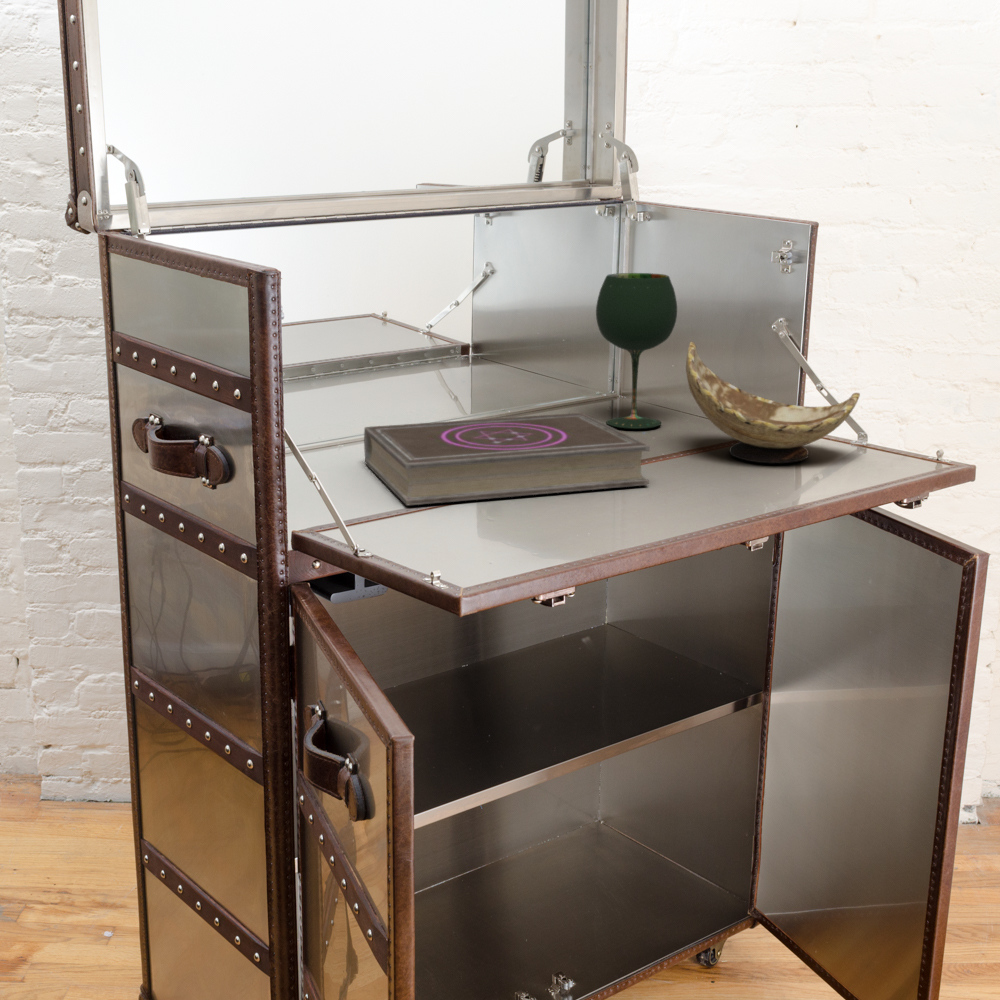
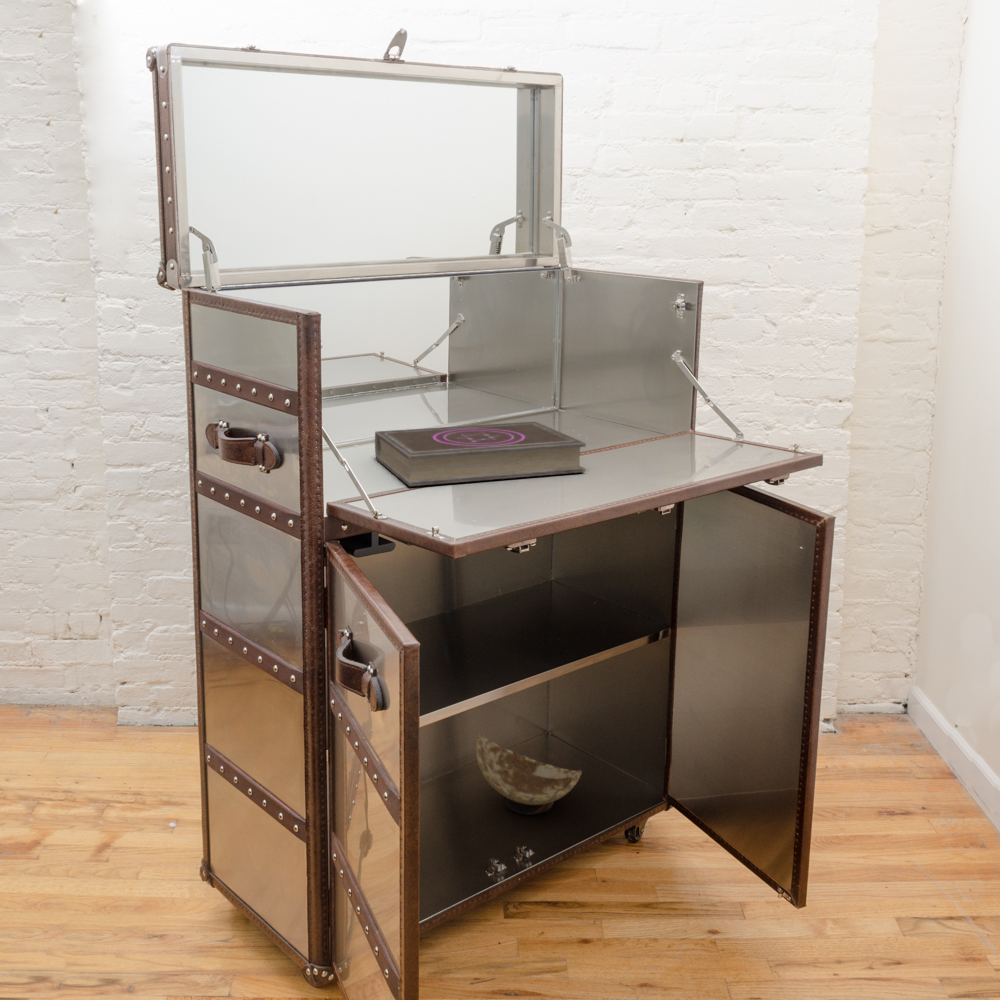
wine glass: present [596,273,677,429] -> none [545,319,605,434]
decorative bowl: present [686,342,860,463] -> present [476,734,582,815]

